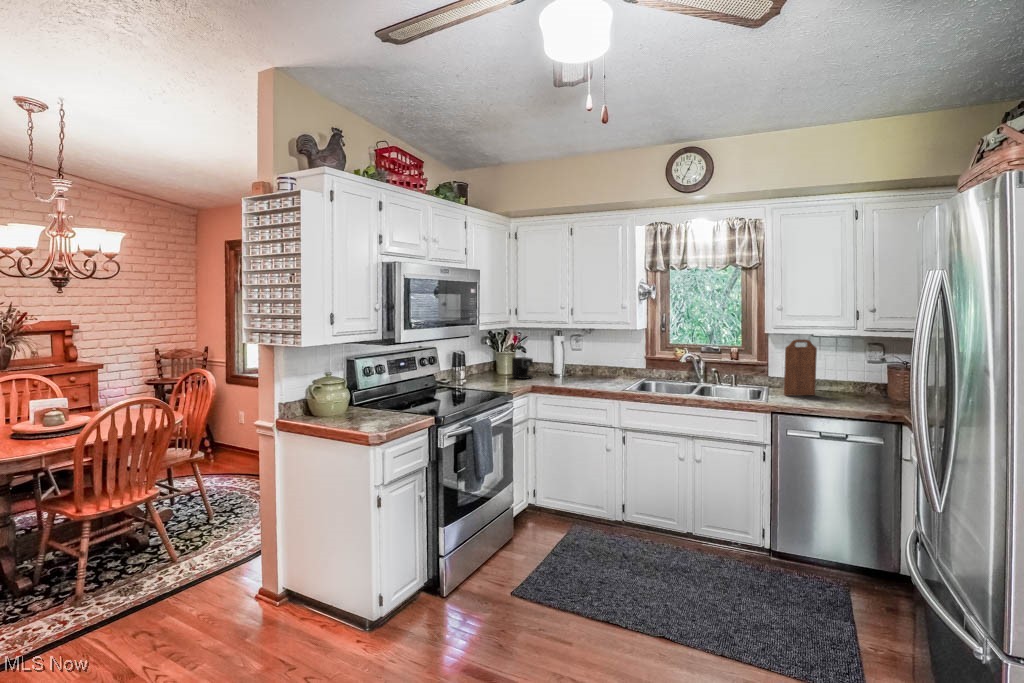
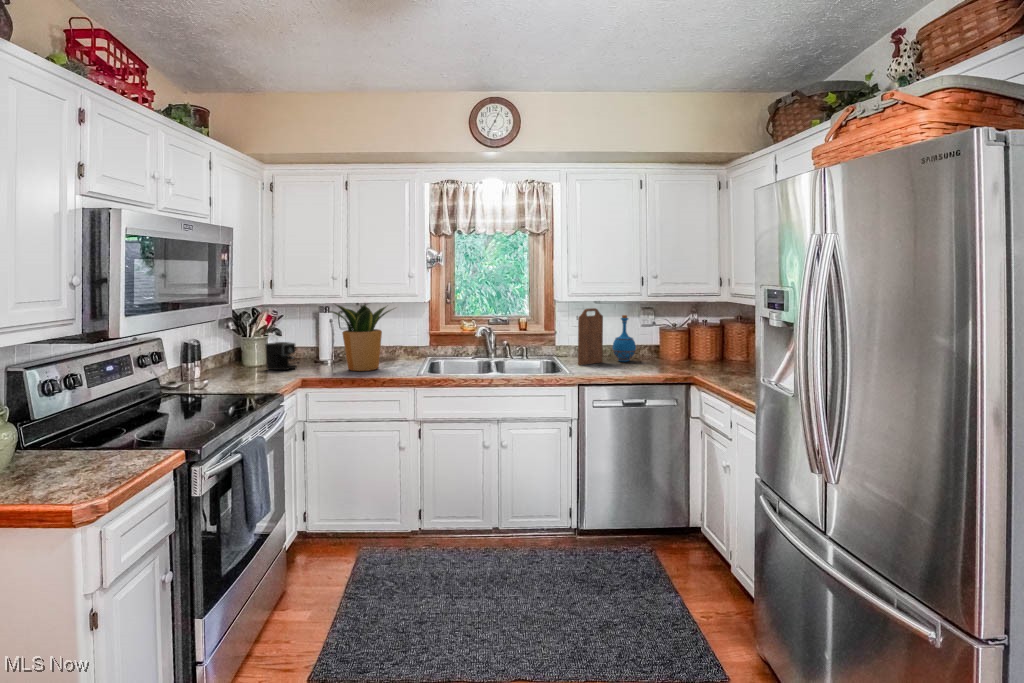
potted plant: none [555,328,611,384] -> present [330,305,391,371]
bottle: none [829,348,857,397] -> present [613,315,636,362]

